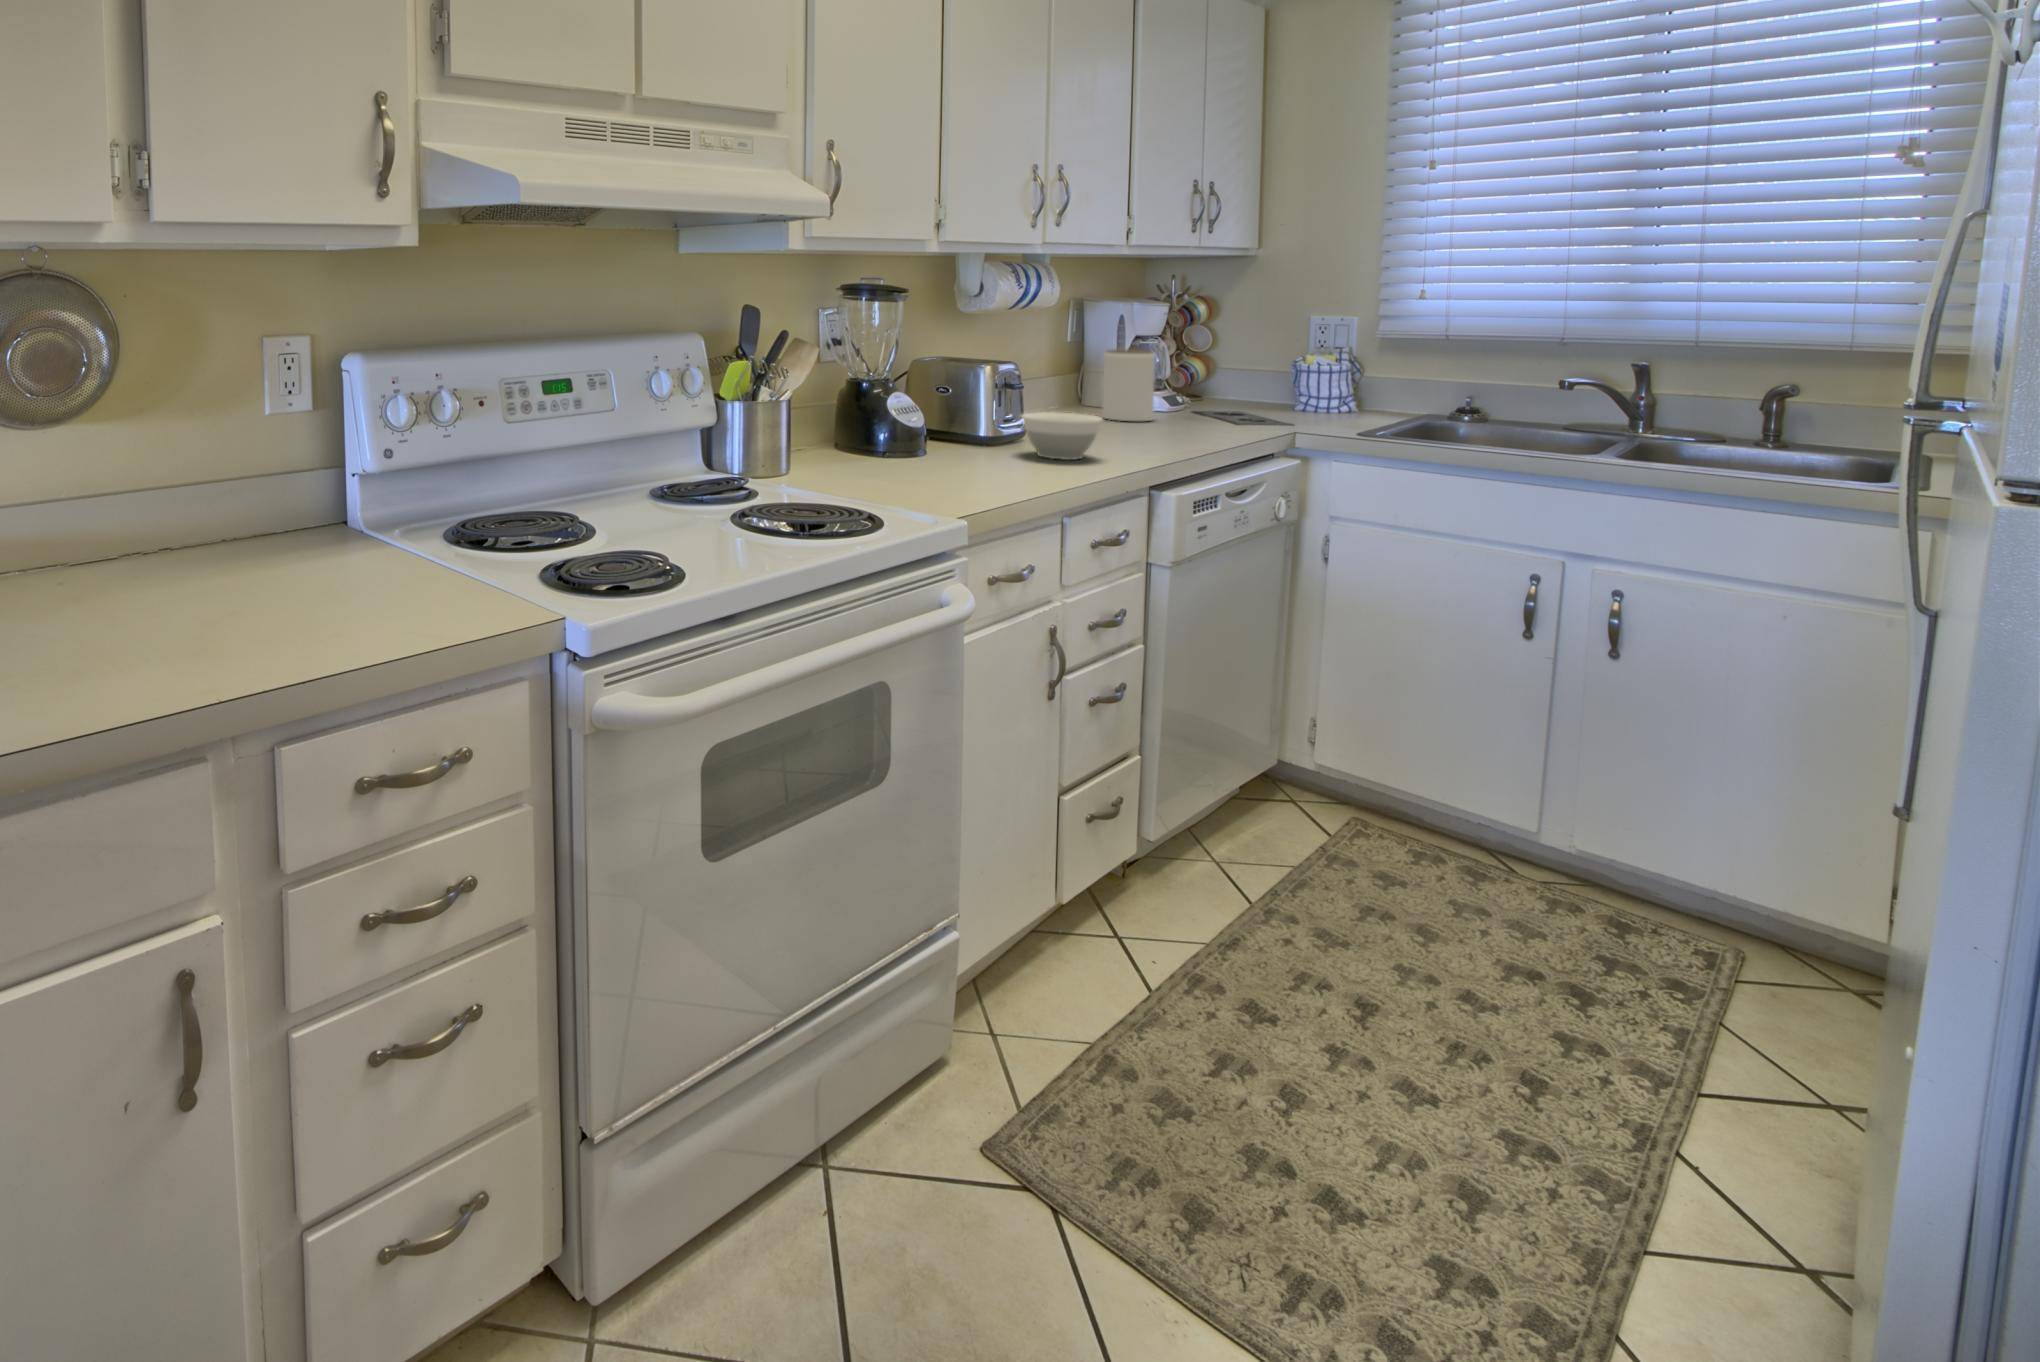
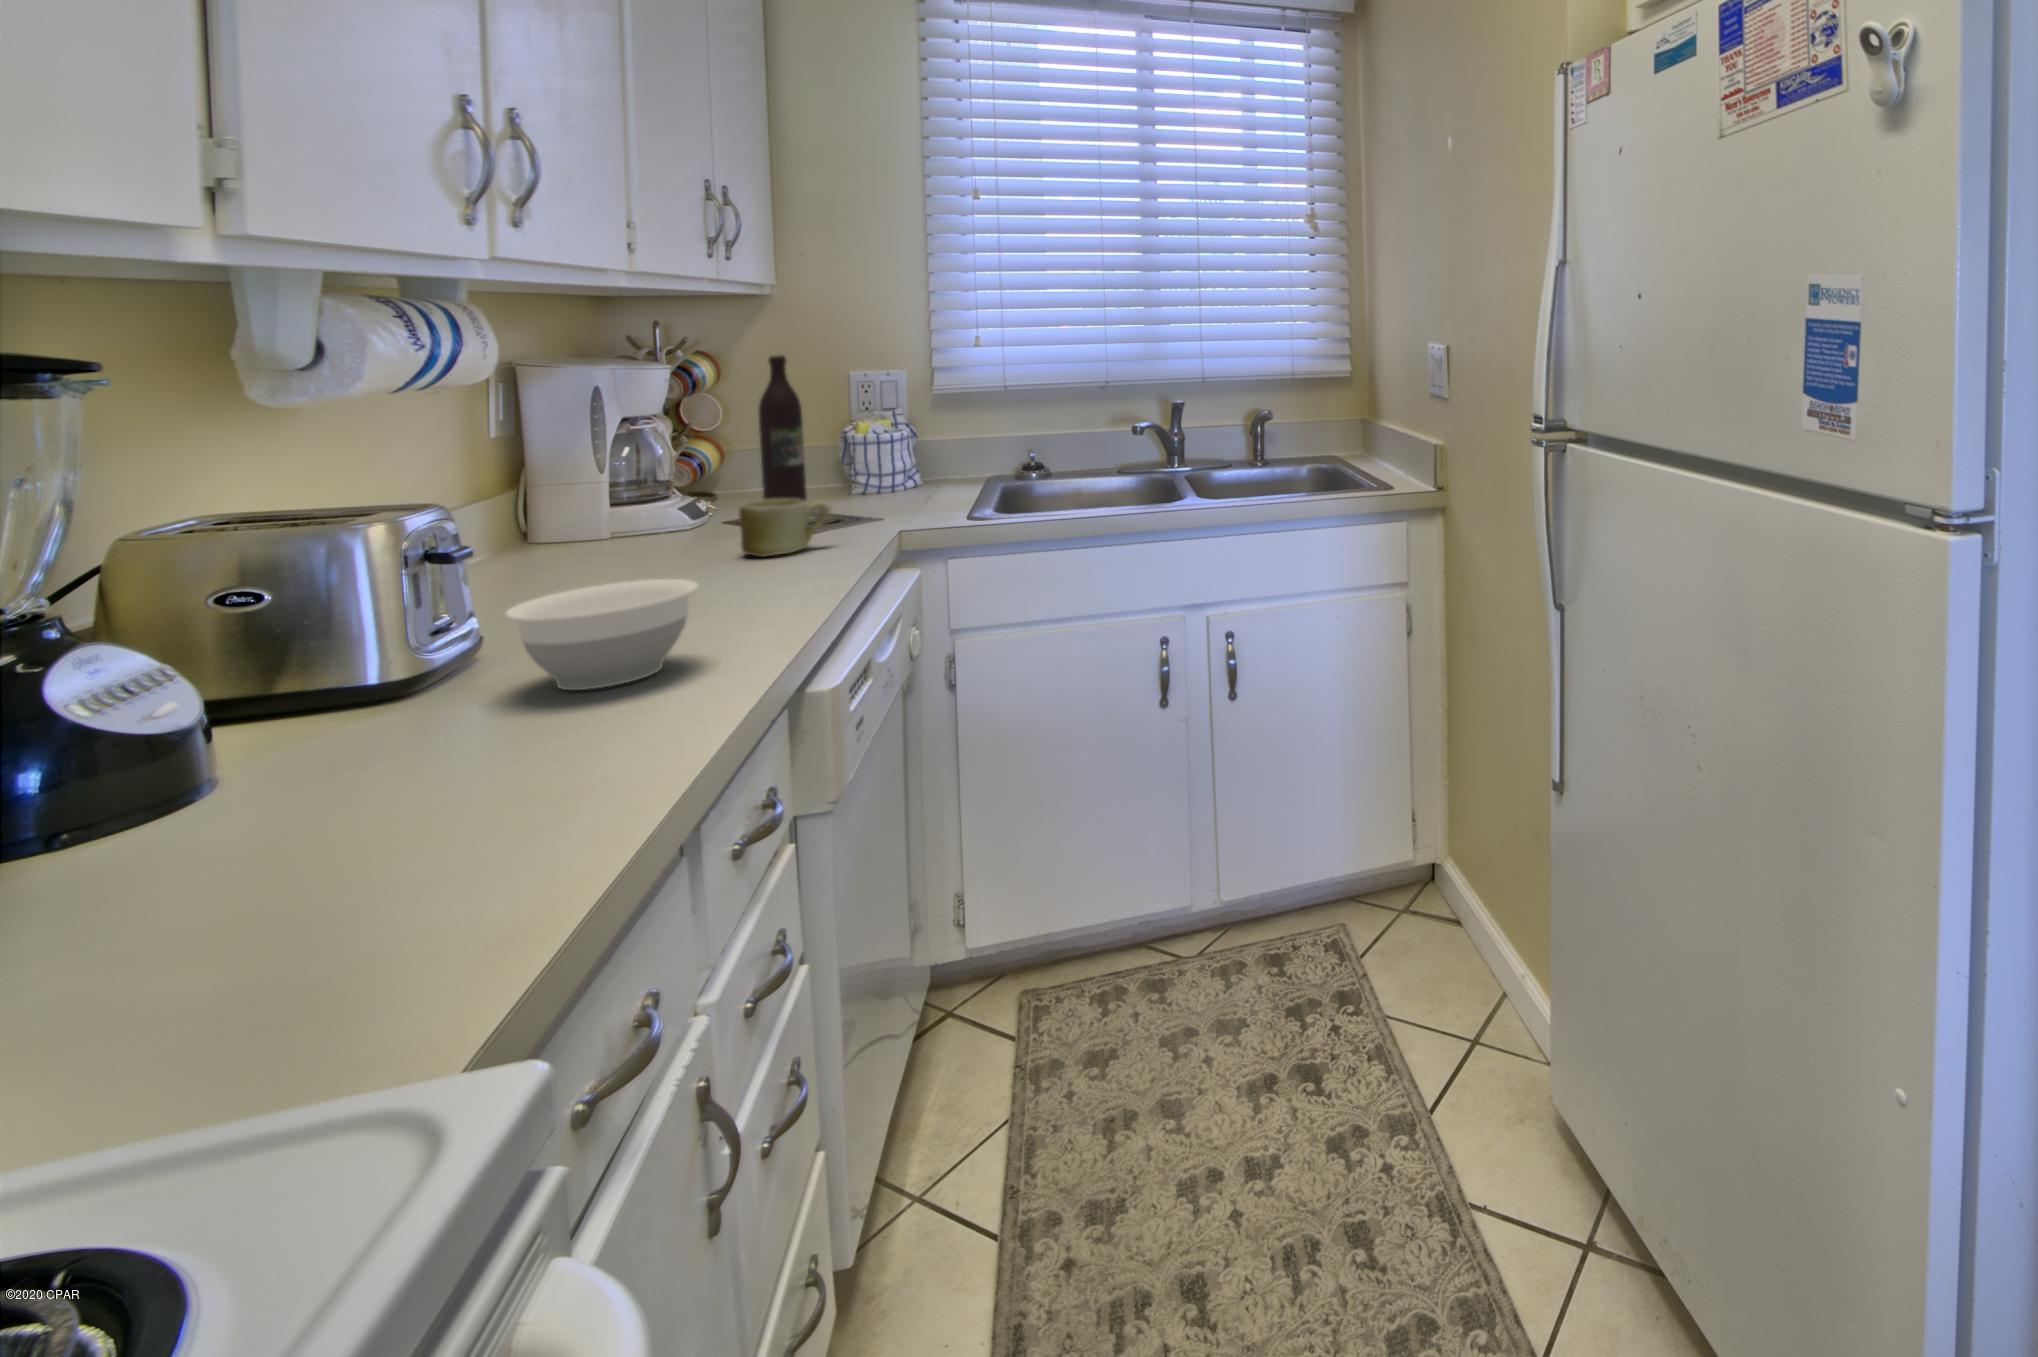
wine bottle: none [1215,302,1248,411] -> present [758,355,807,501]
jar: present [1102,349,1155,421] -> none [596,439,697,564]
mug: none [1172,394,1232,430] -> present [739,499,831,557]

